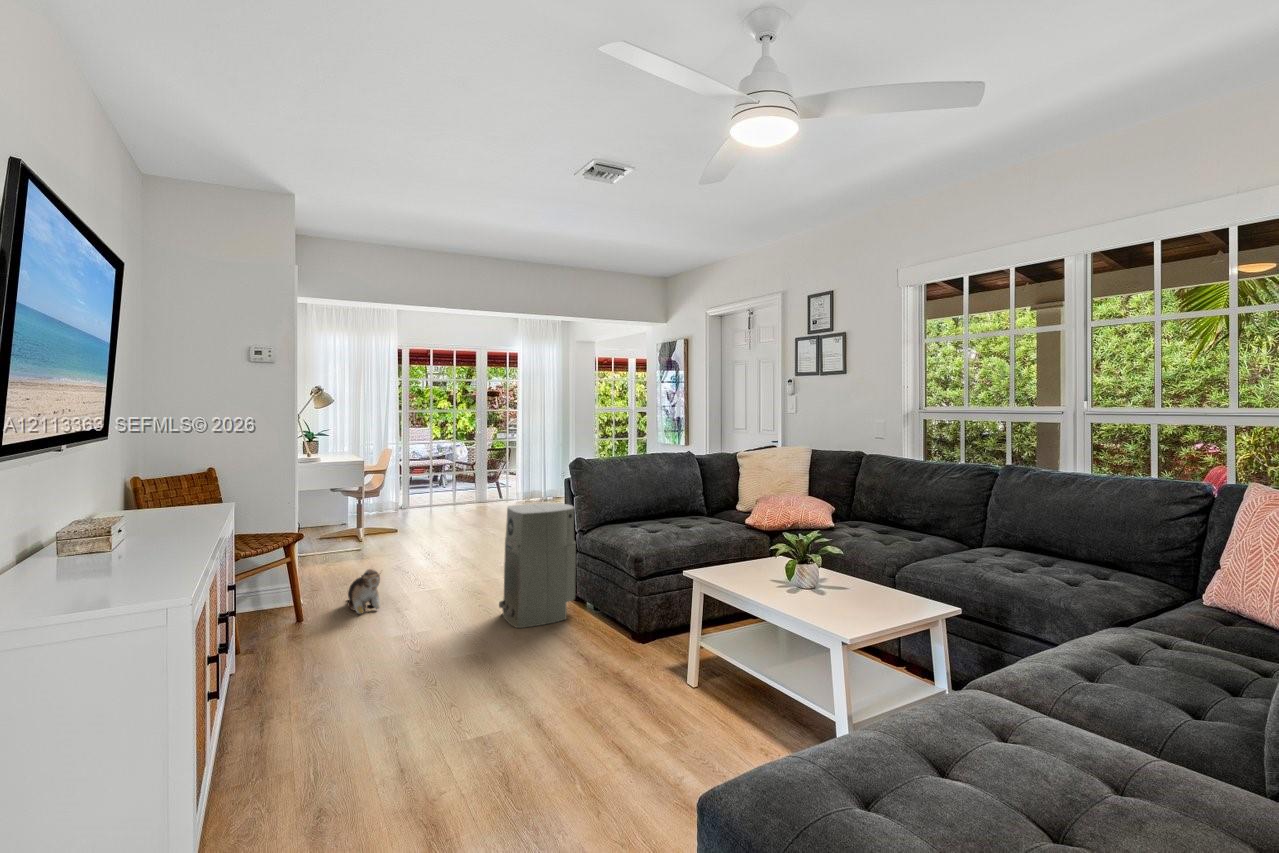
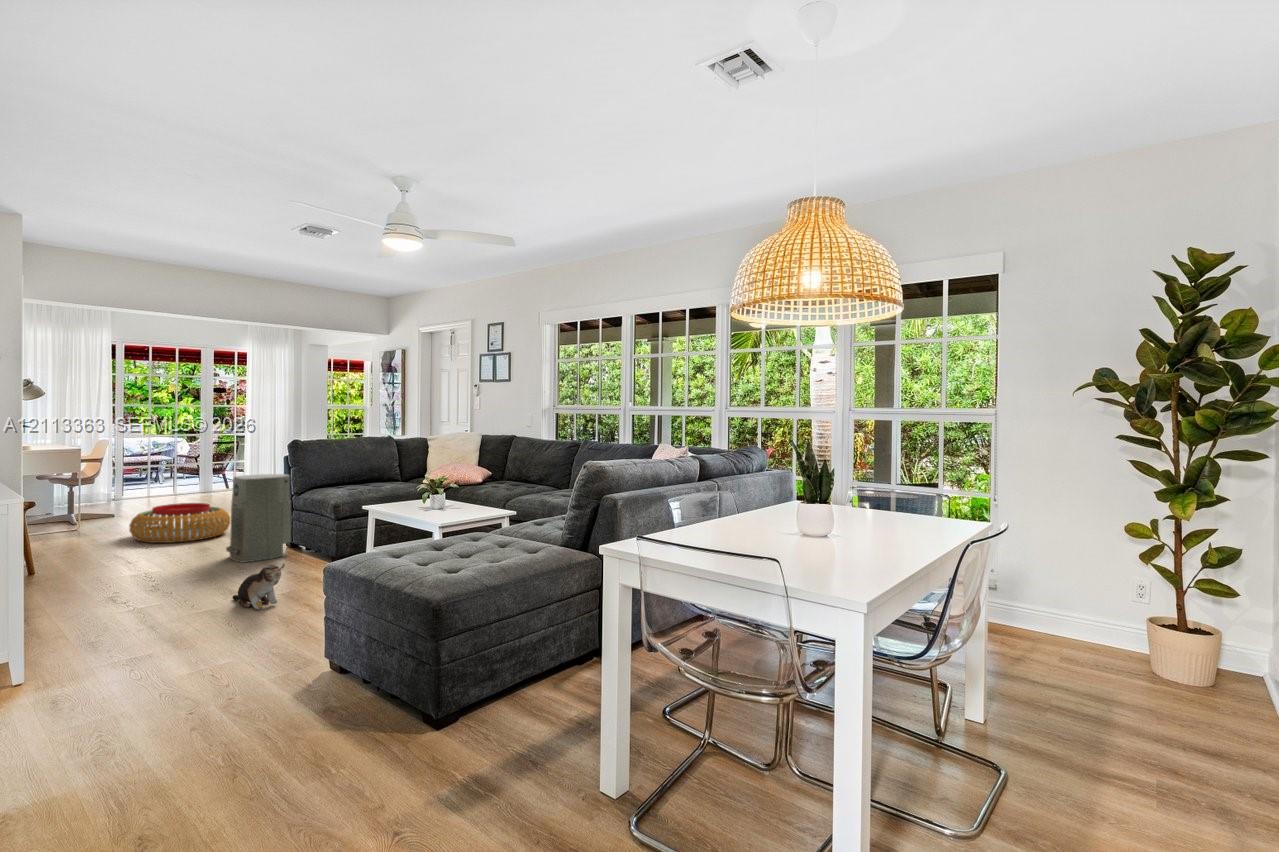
pouf: none [401,527,504,579] -> present [129,503,230,543]
plush toy: present [348,569,380,614] -> present [232,564,285,610]

